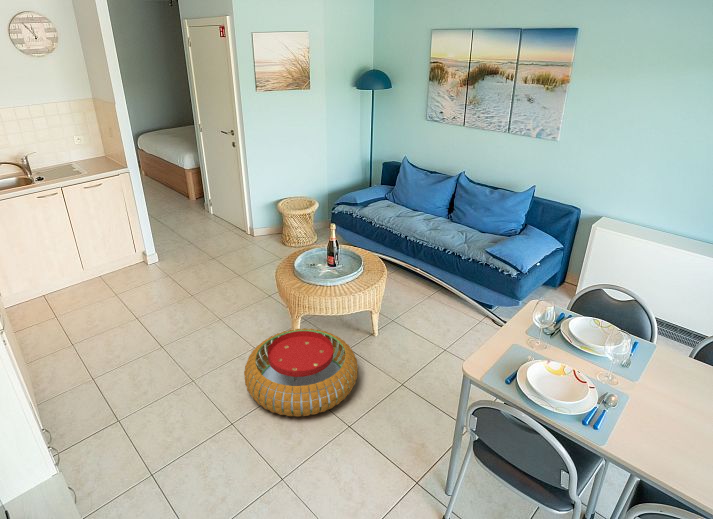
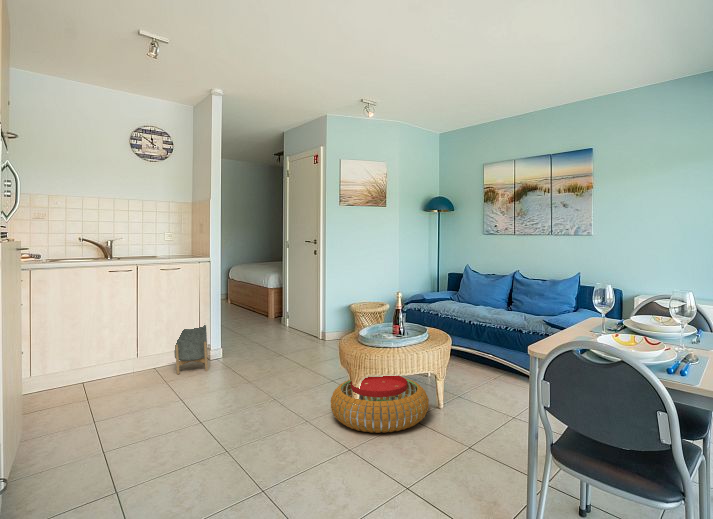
planter: none [56,241,109,305] -> present [174,325,208,374]

